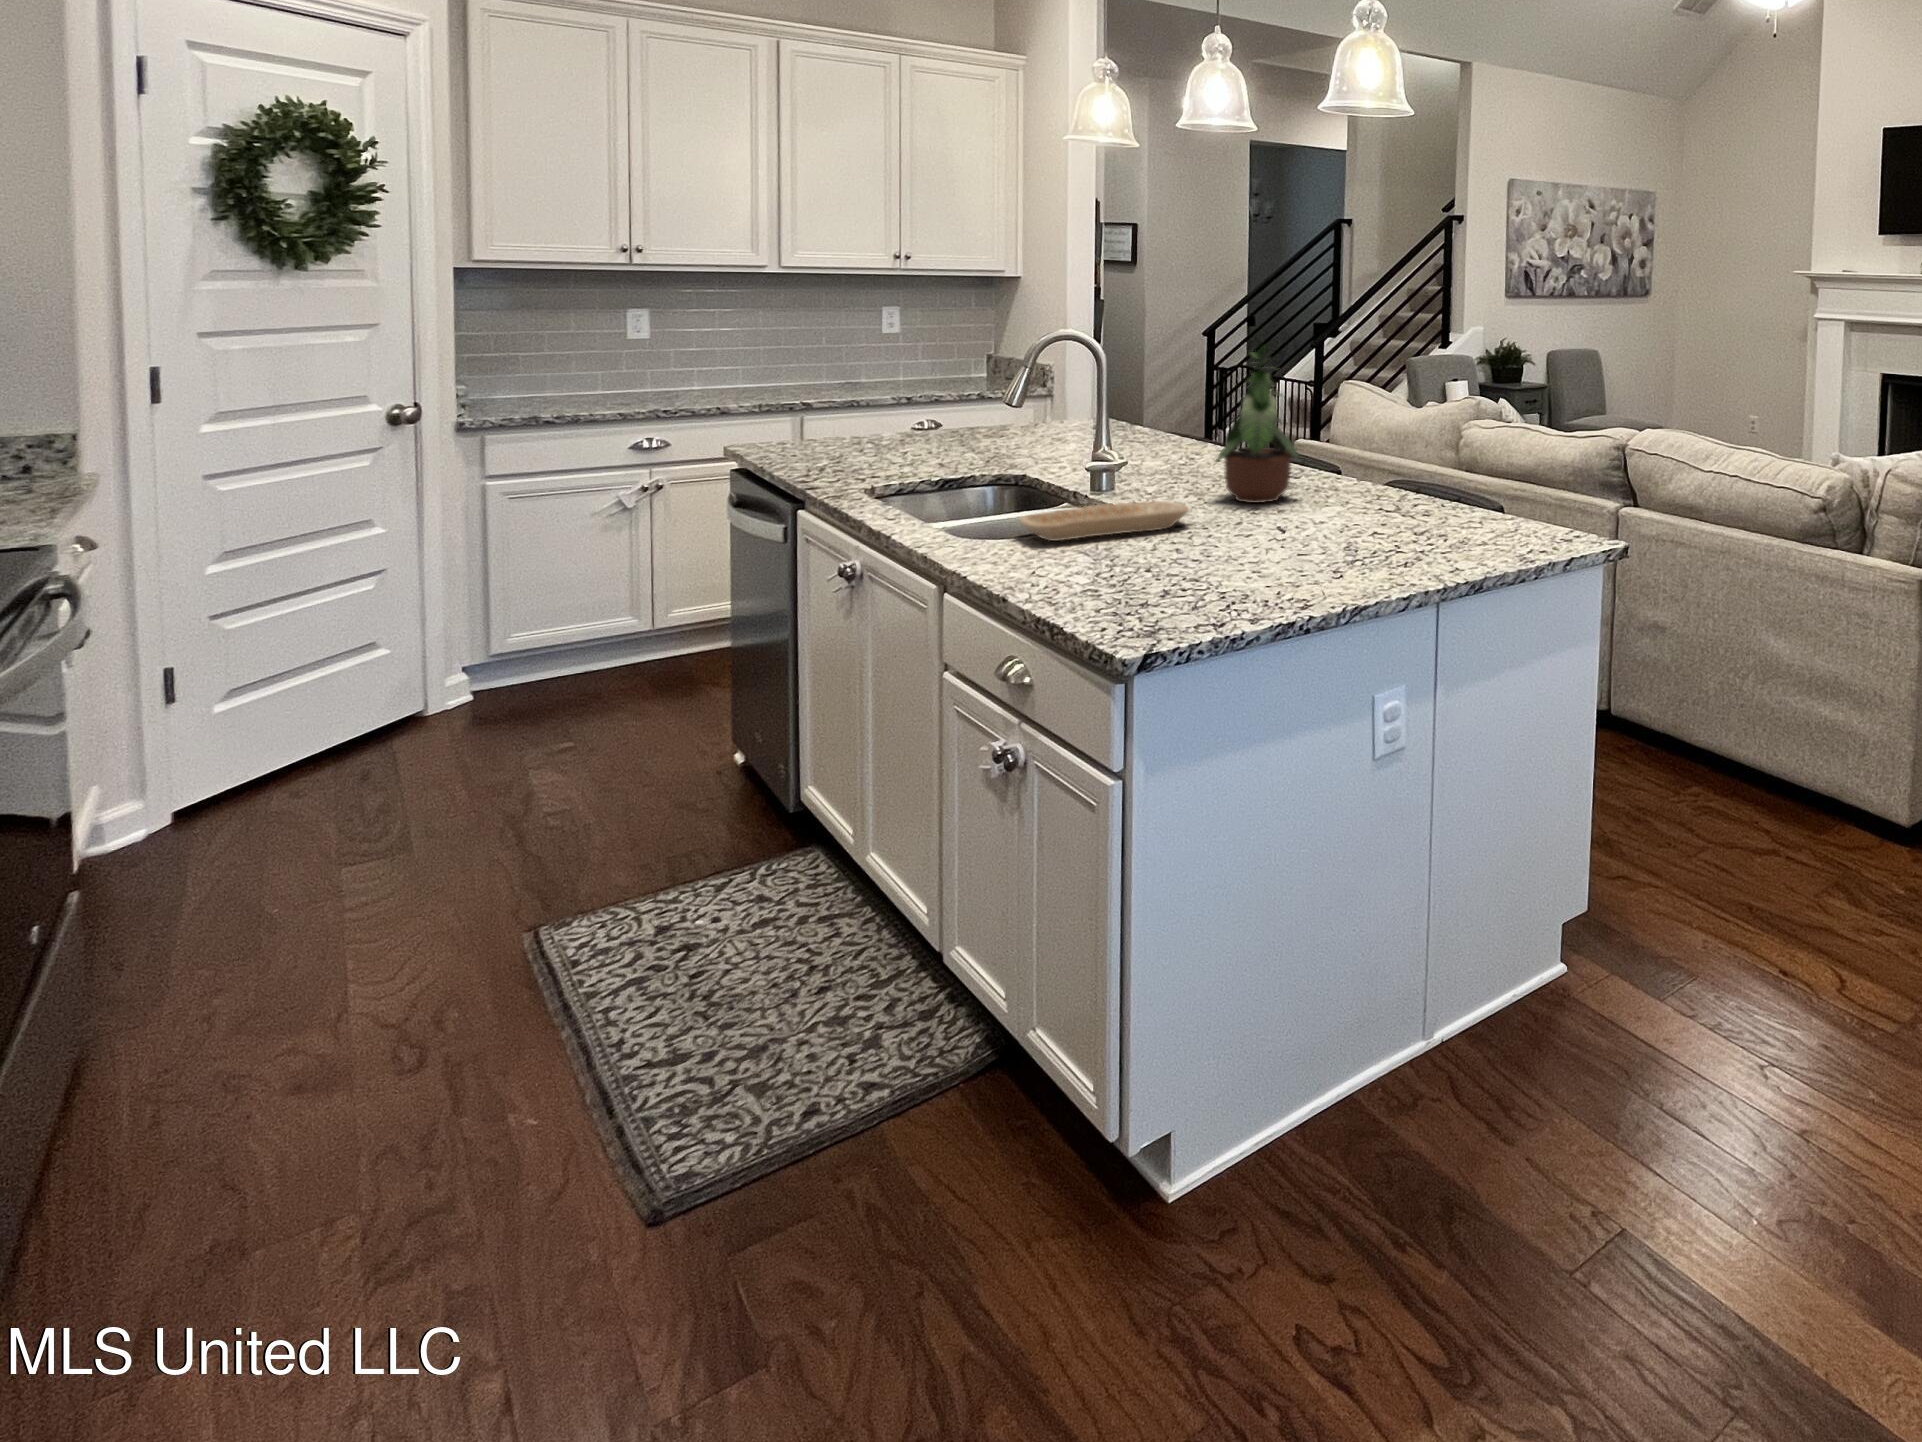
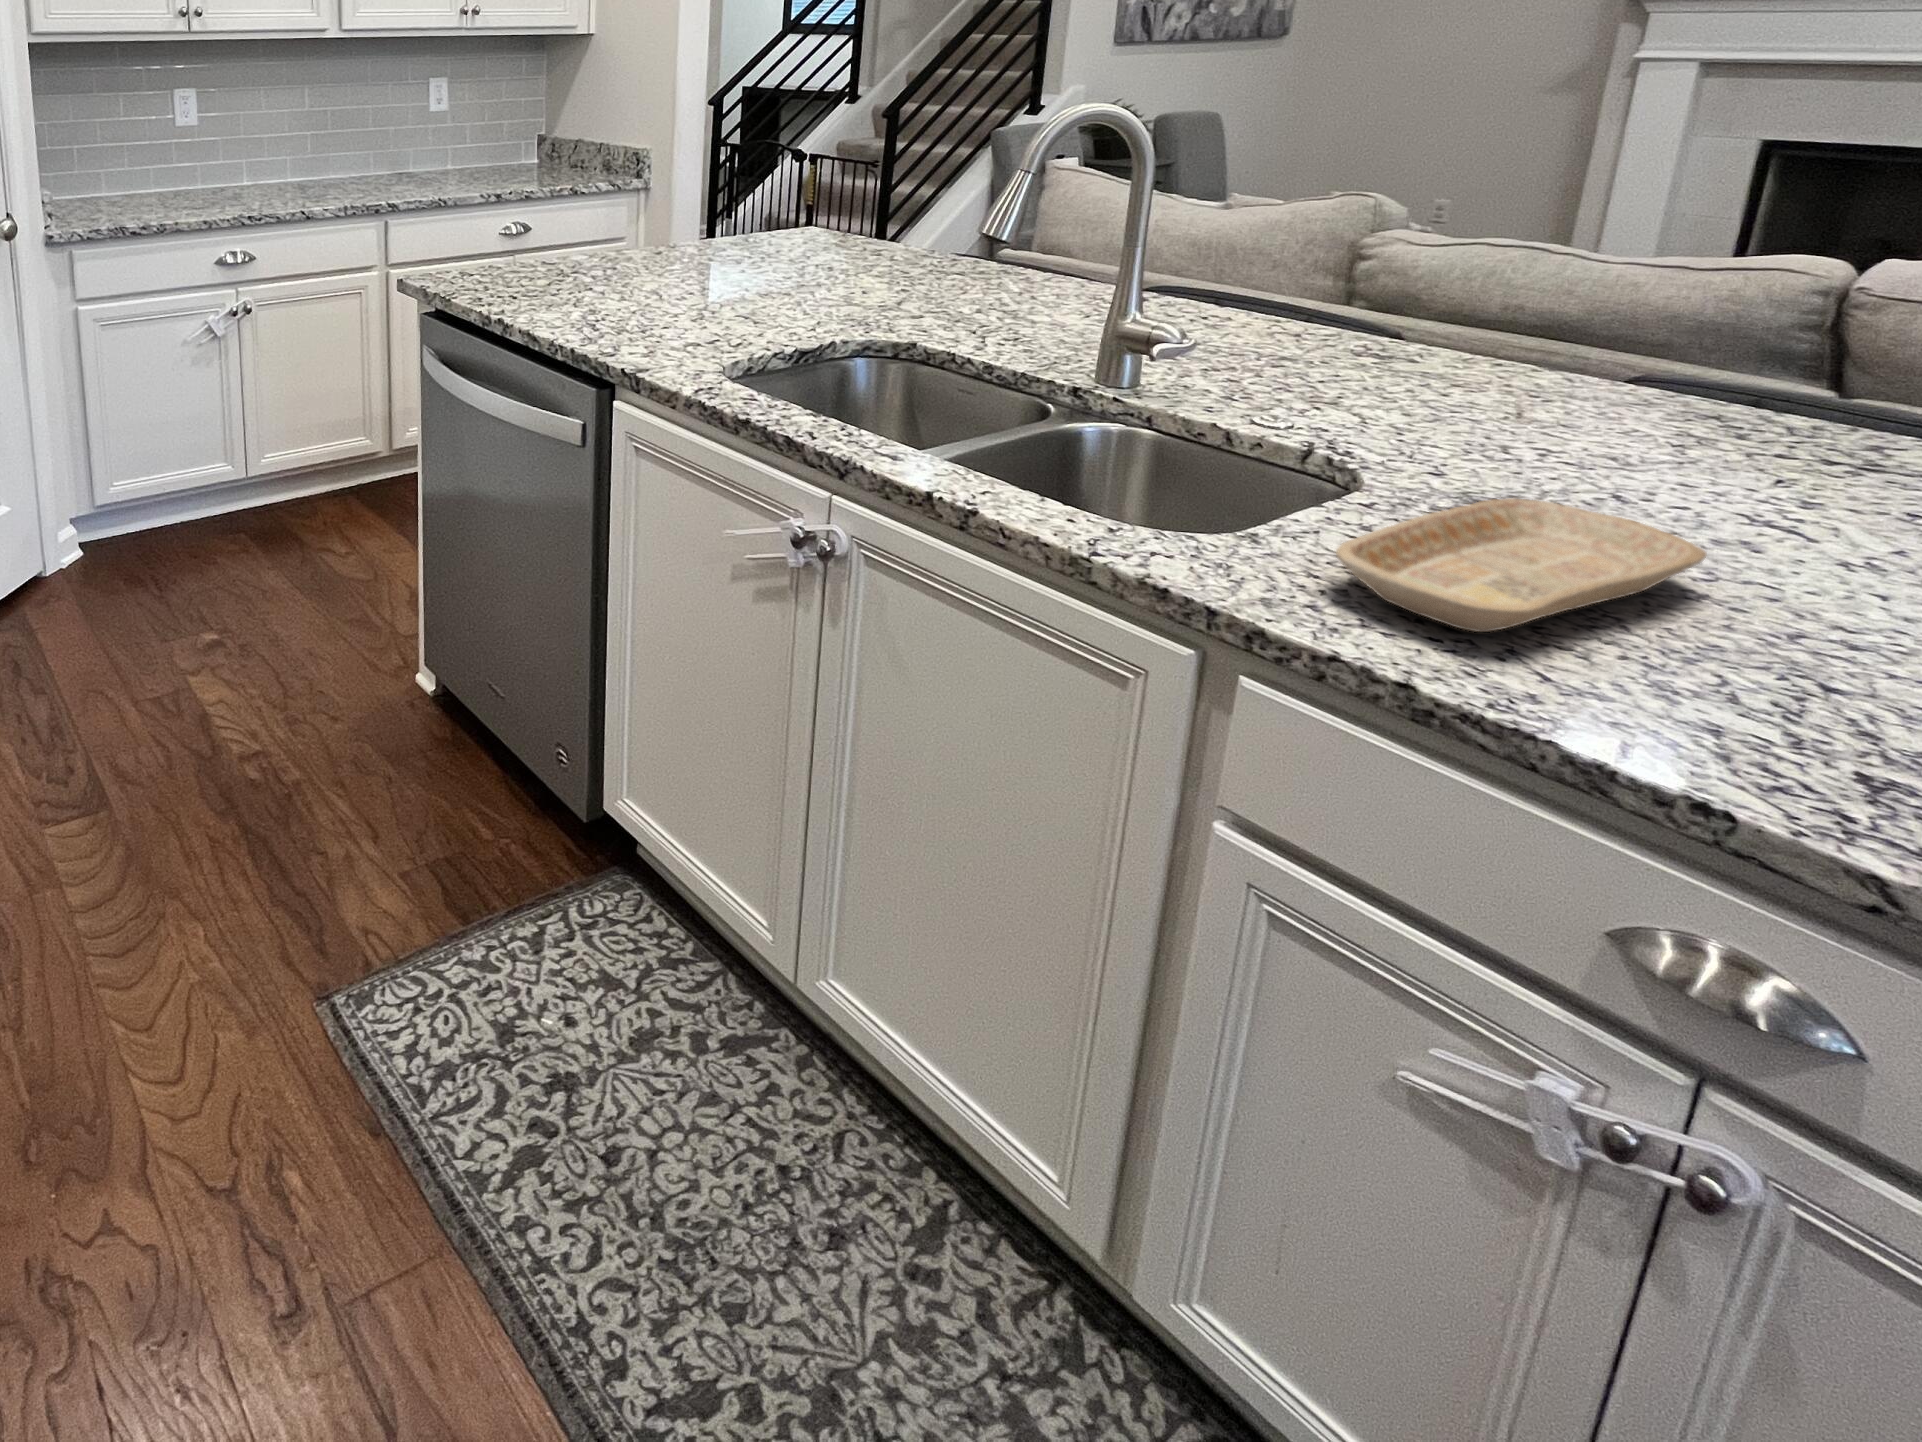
potted plant: present [1216,346,1298,503] -> none [1472,144,1755,485]

